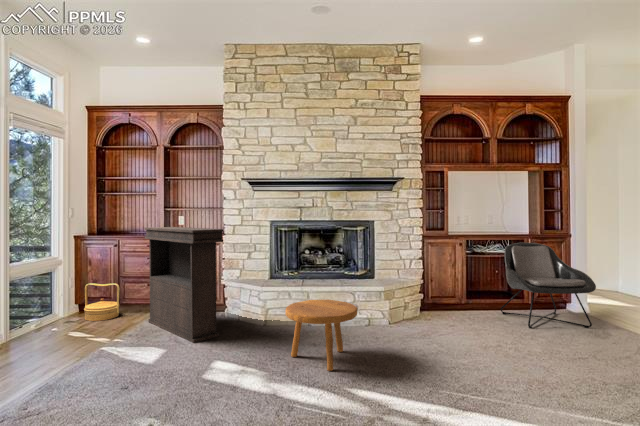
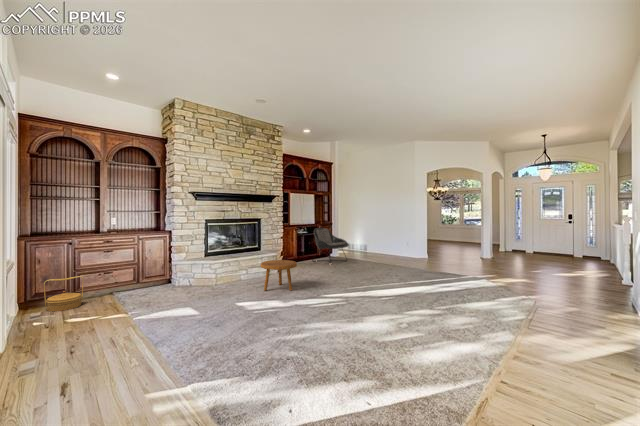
console table: present [145,227,223,343] -> none [121,226,206,300]

